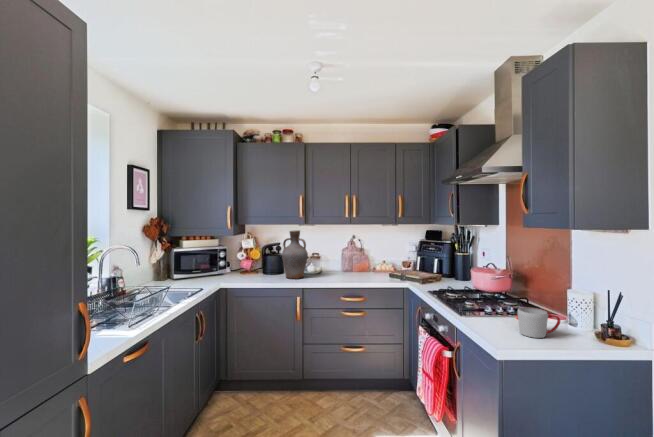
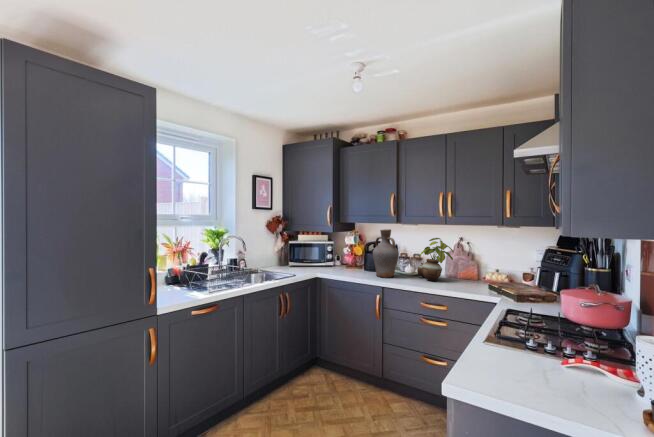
potted plant: none [322,237,358,277] -> present [417,238,453,281]
mug: present [518,307,560,338] -> none [525,346,593,395]

